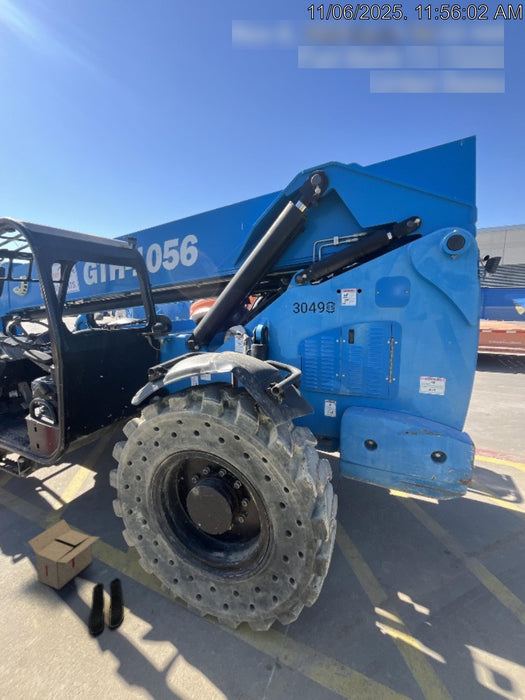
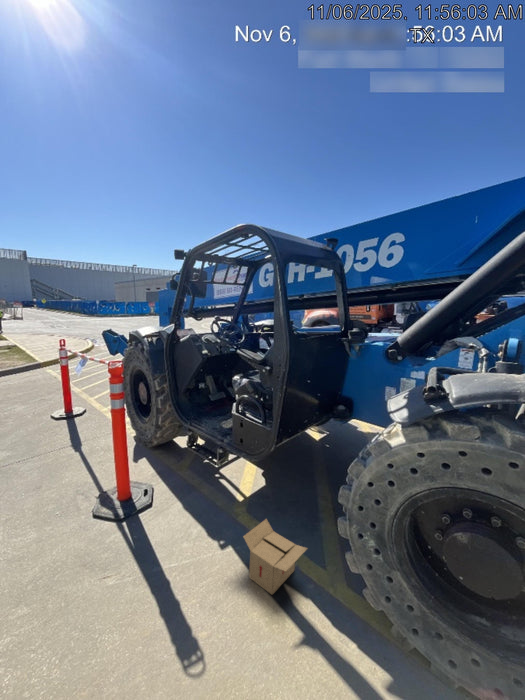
boots: present [89,578,124,634] -> none [316,604,355,667]

